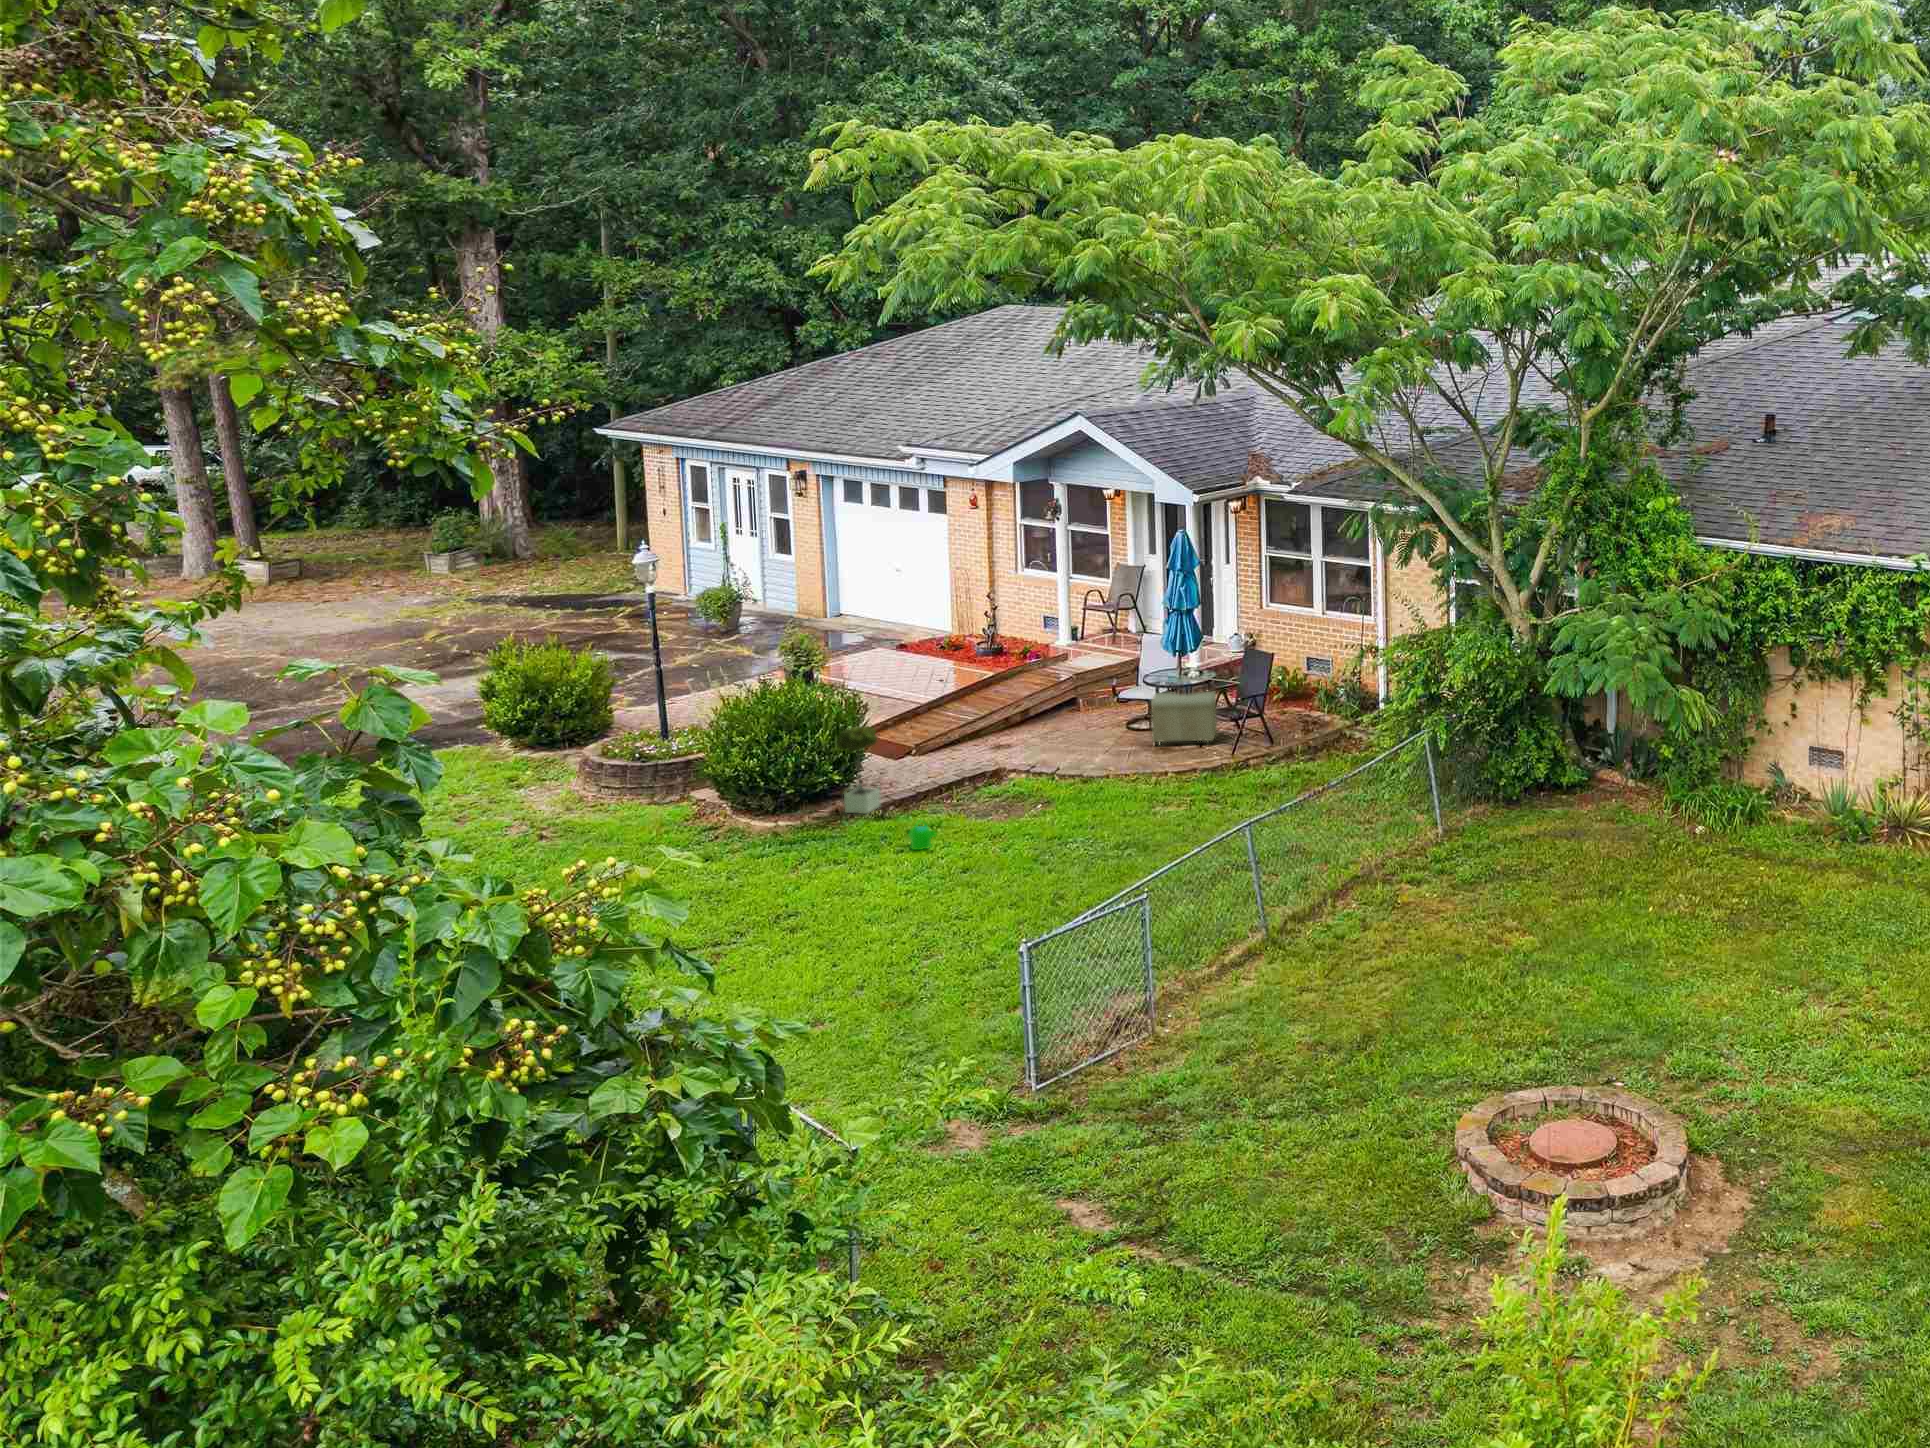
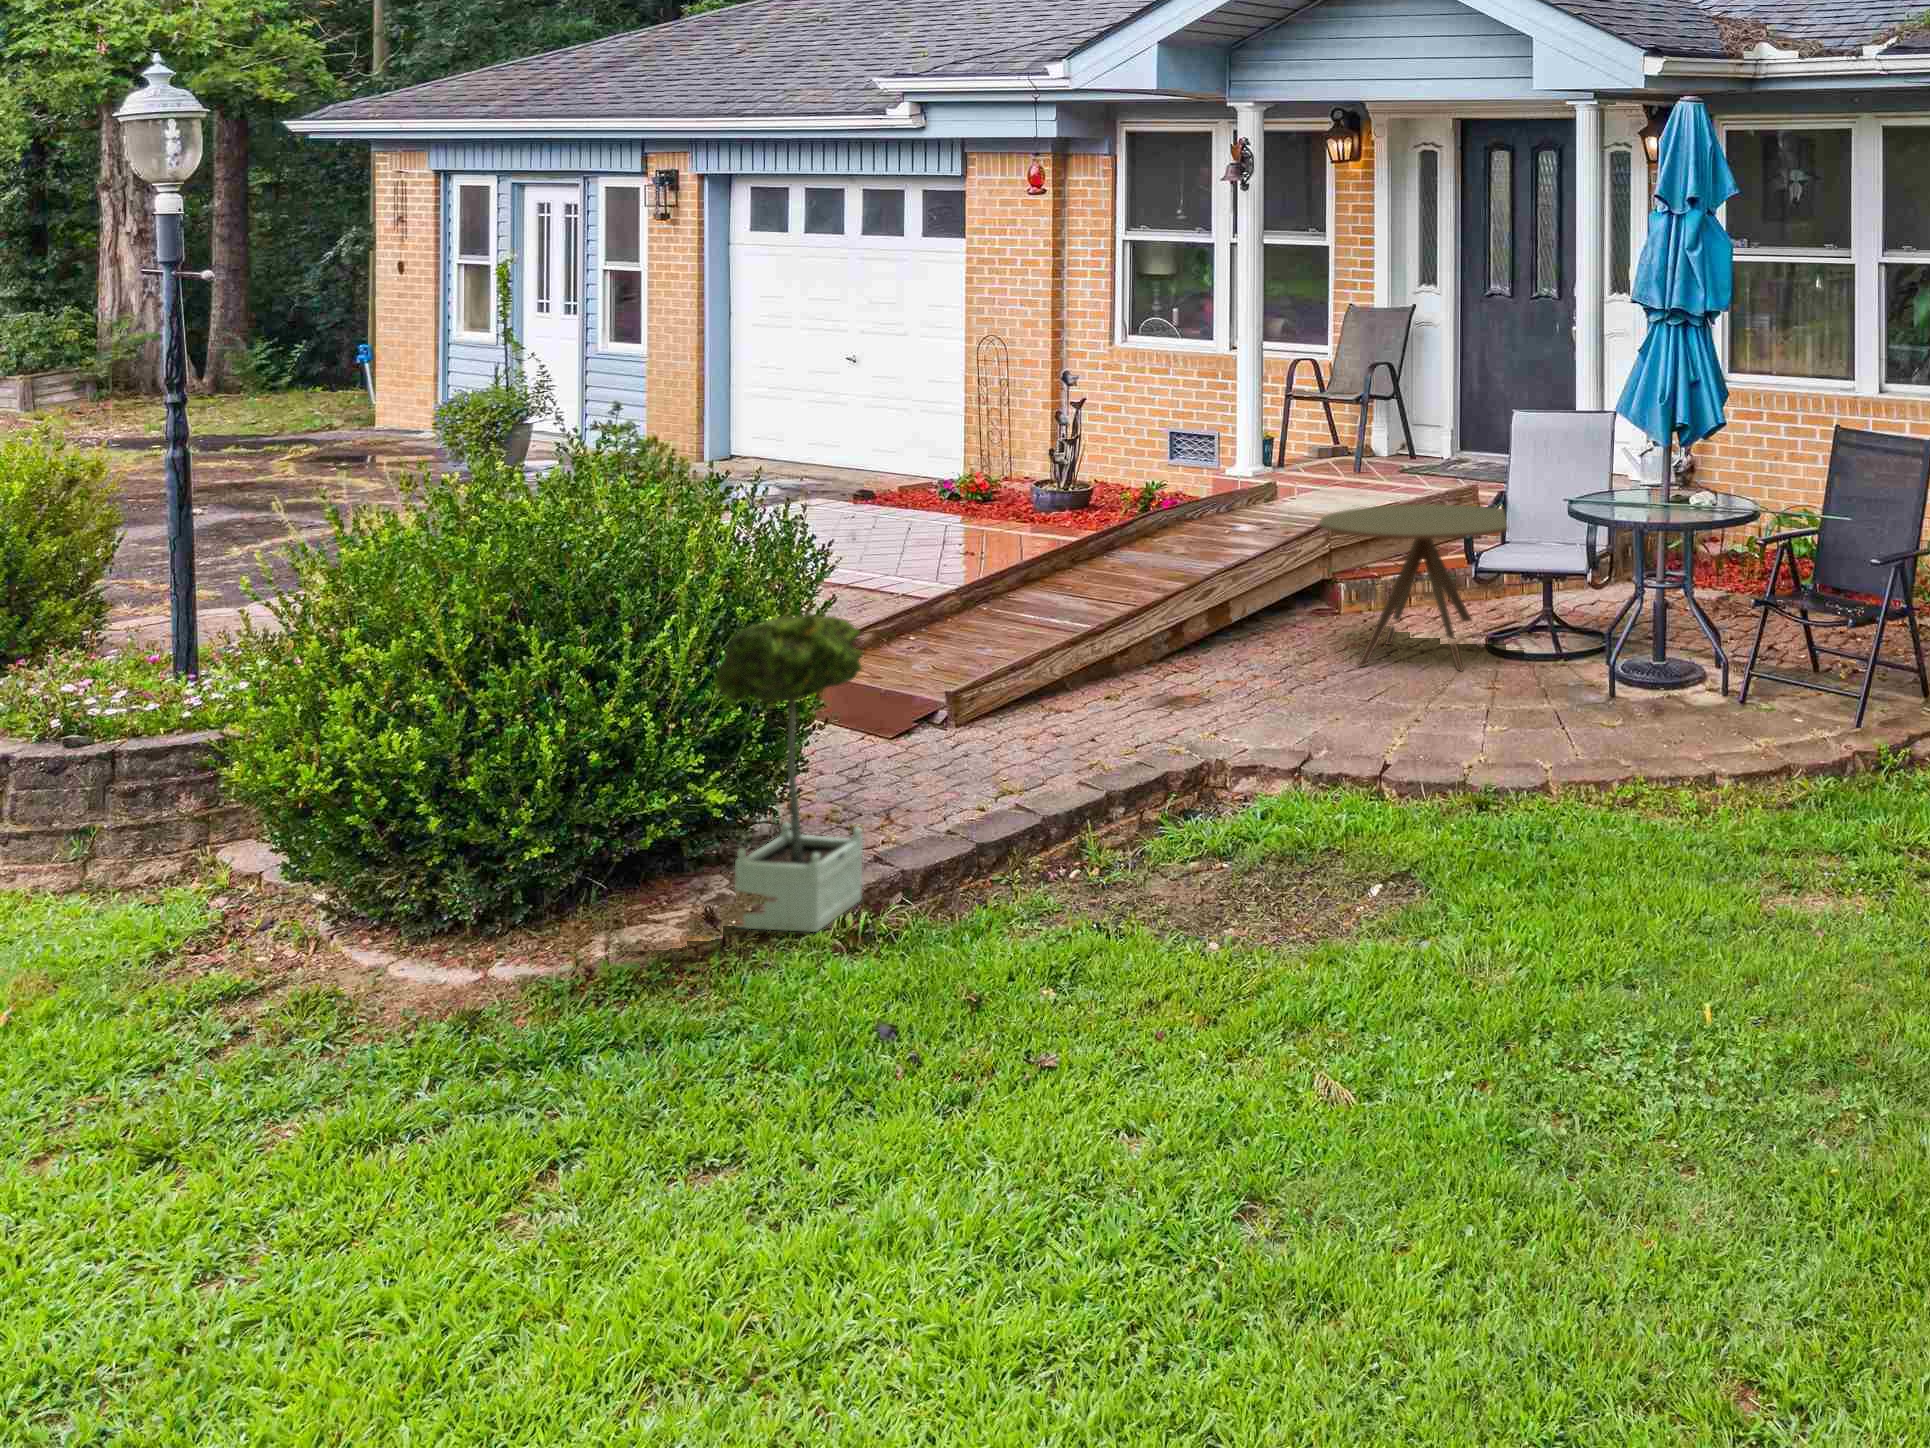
round table: none [1065,667,1148,736] -> present [1320,504,1508,671]
storage bench: present [1151,692,1217,743] -> none [1573,552,1749,695]
watering can: present [909,820,936,850] -> none [1004,983,1137,1125]

